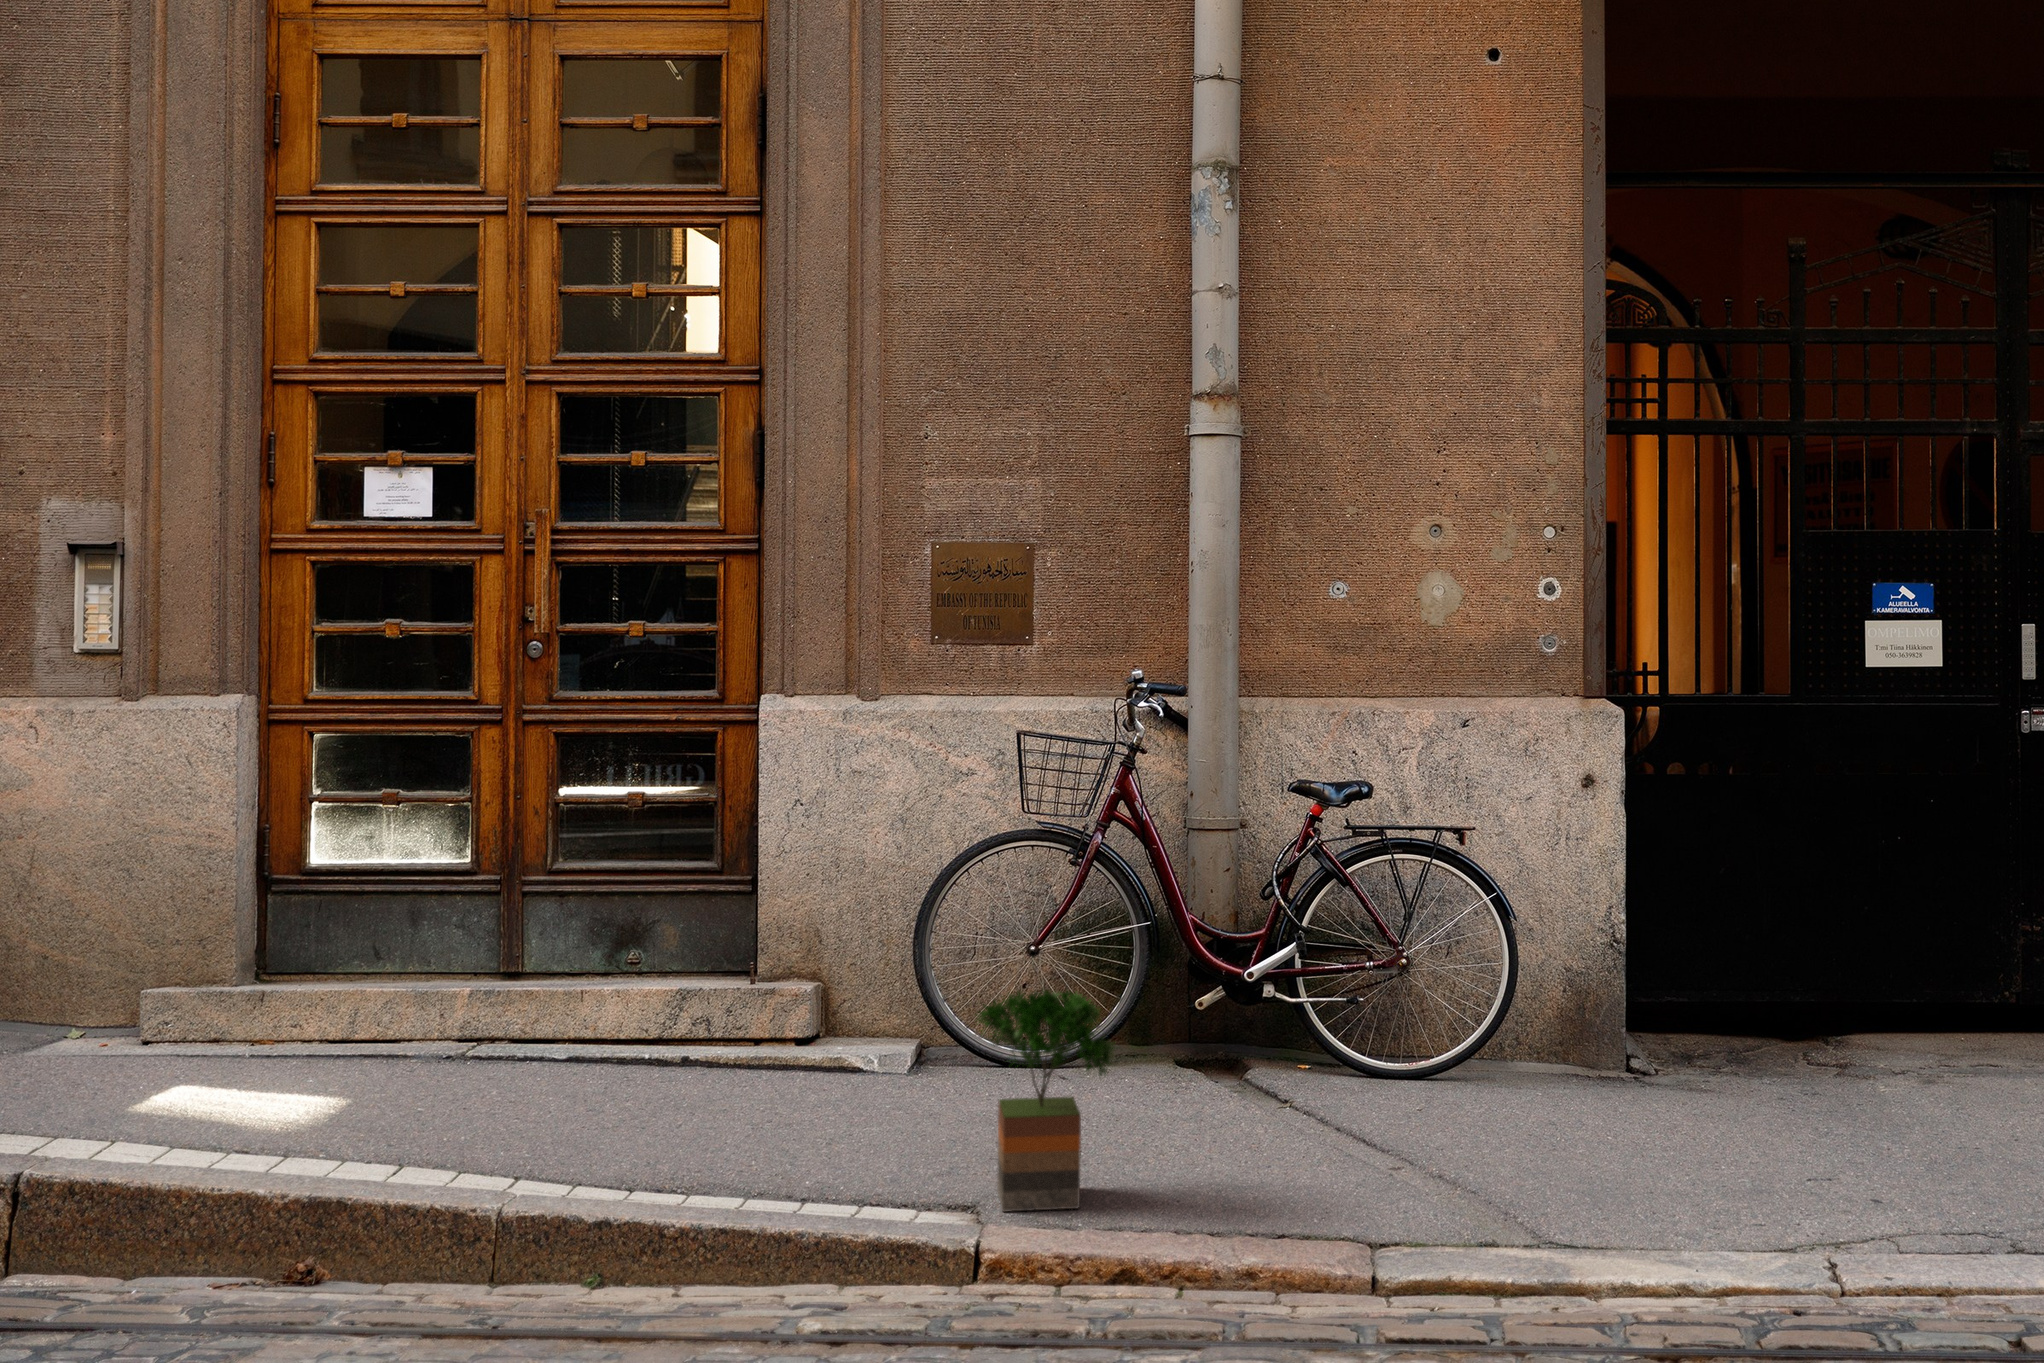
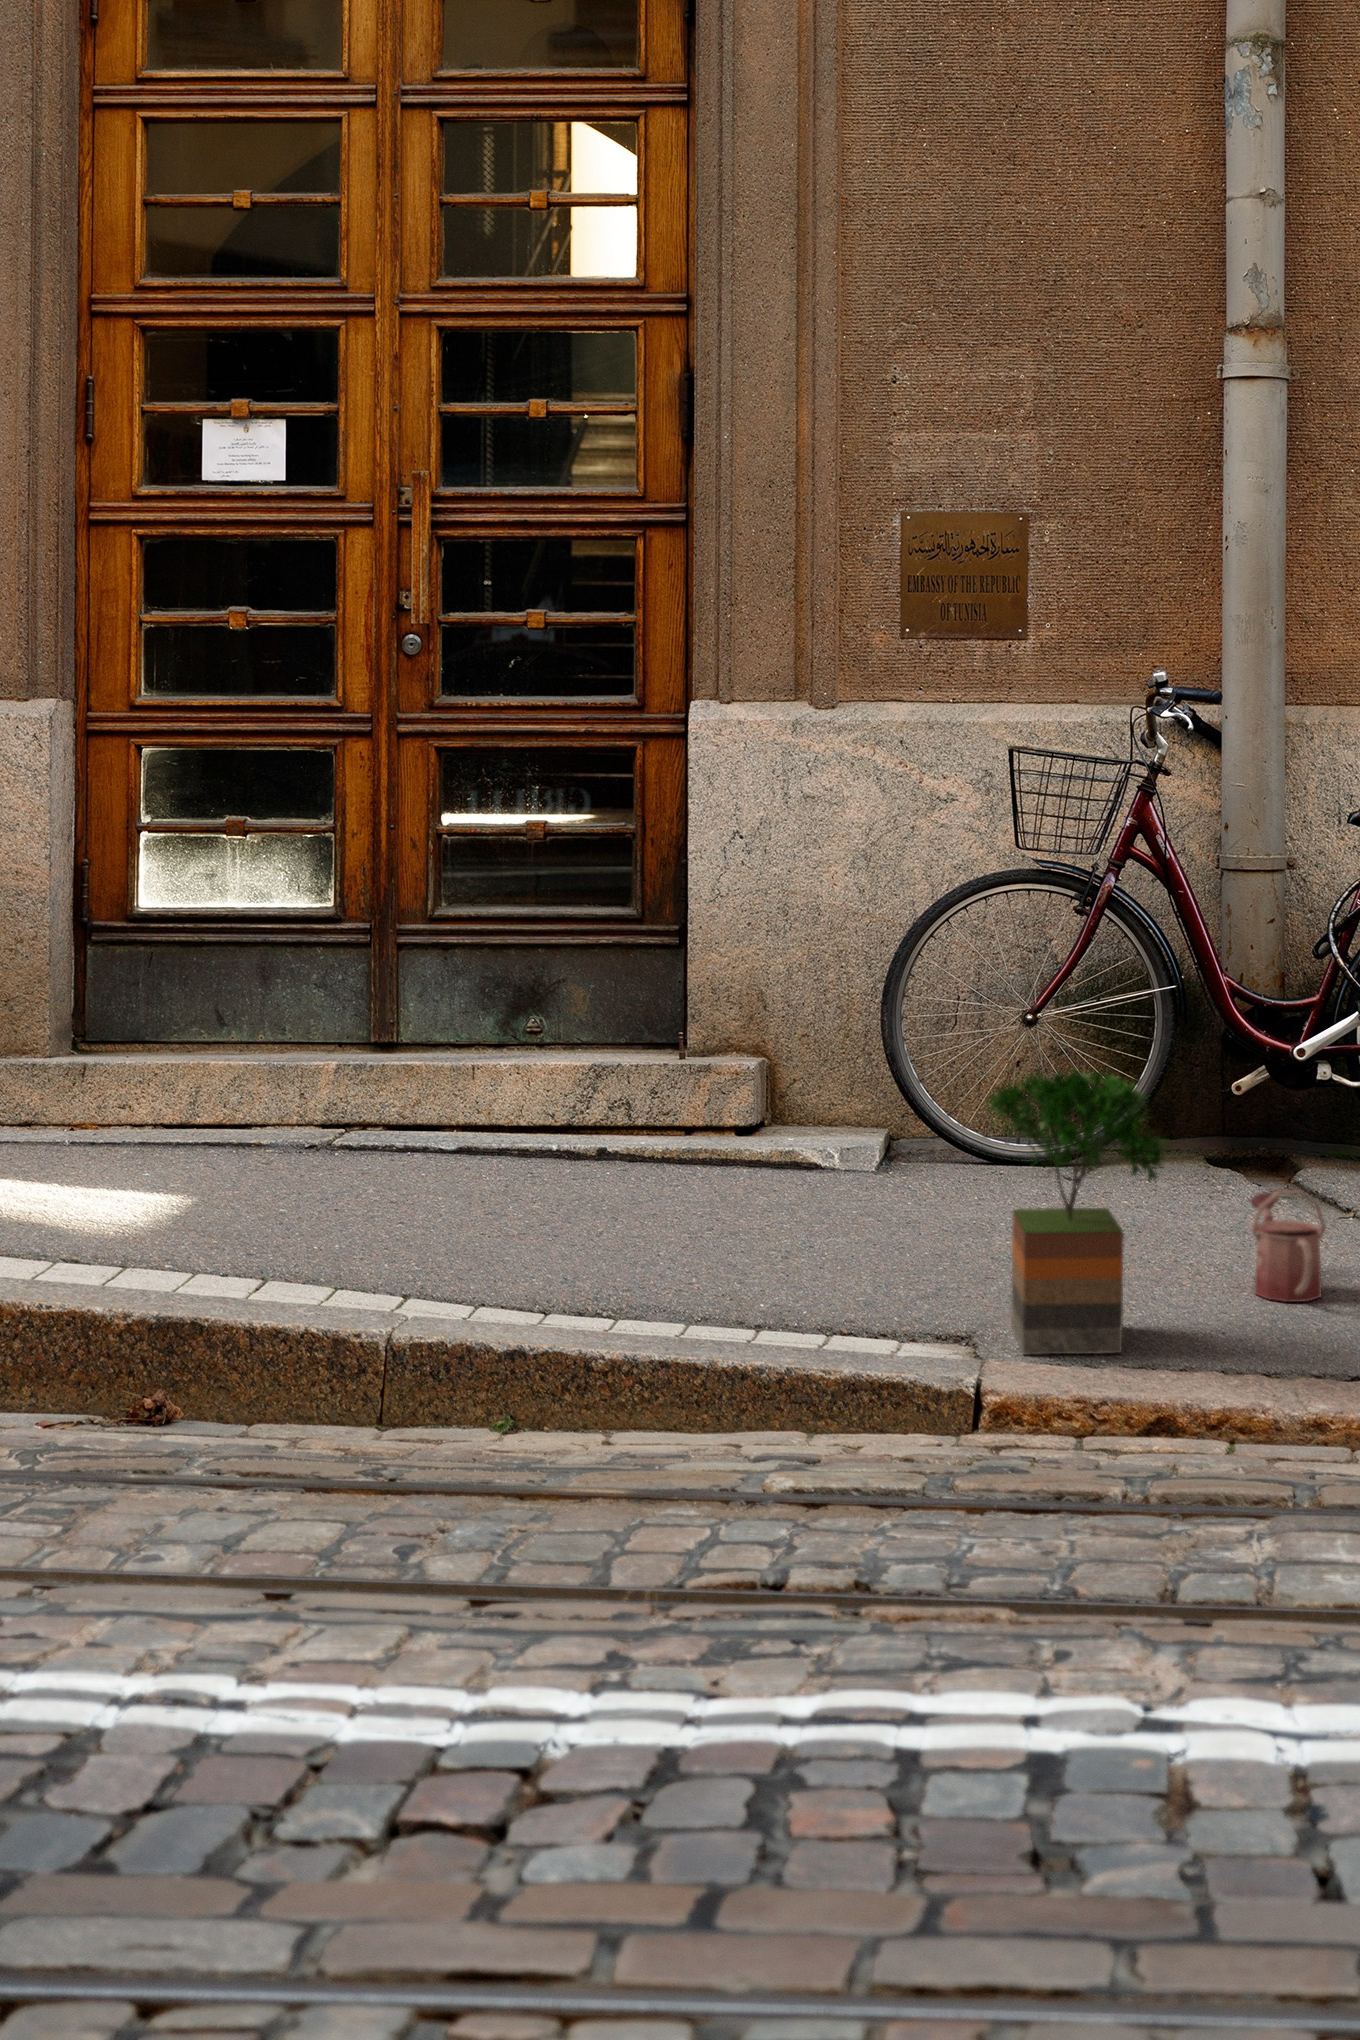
watering can: none [1190,1079,1248,1166] -> present [1251,1190,1326,1302]

